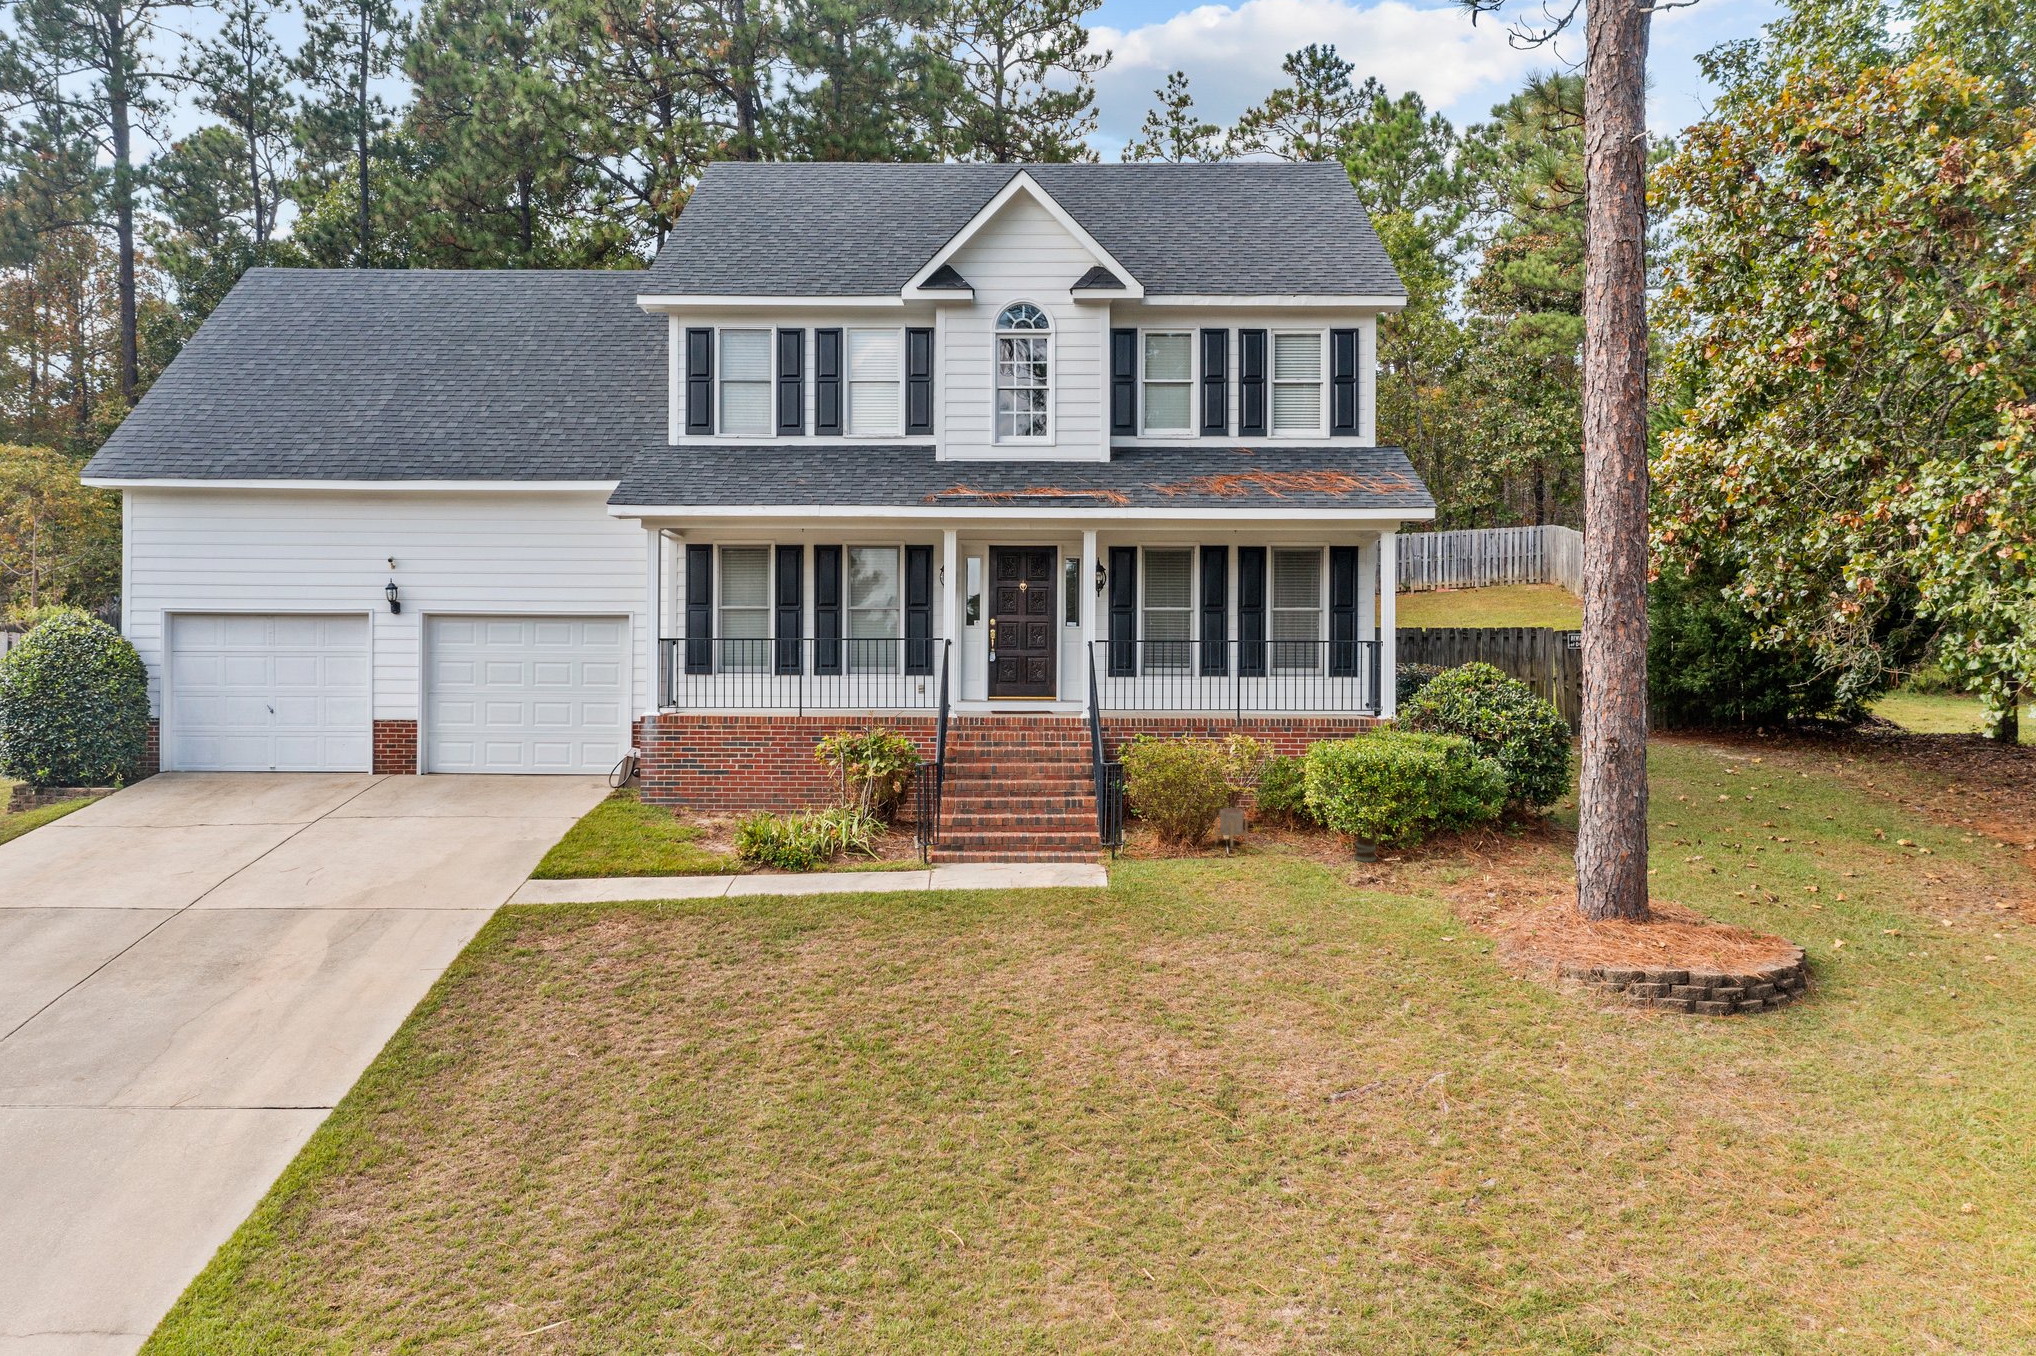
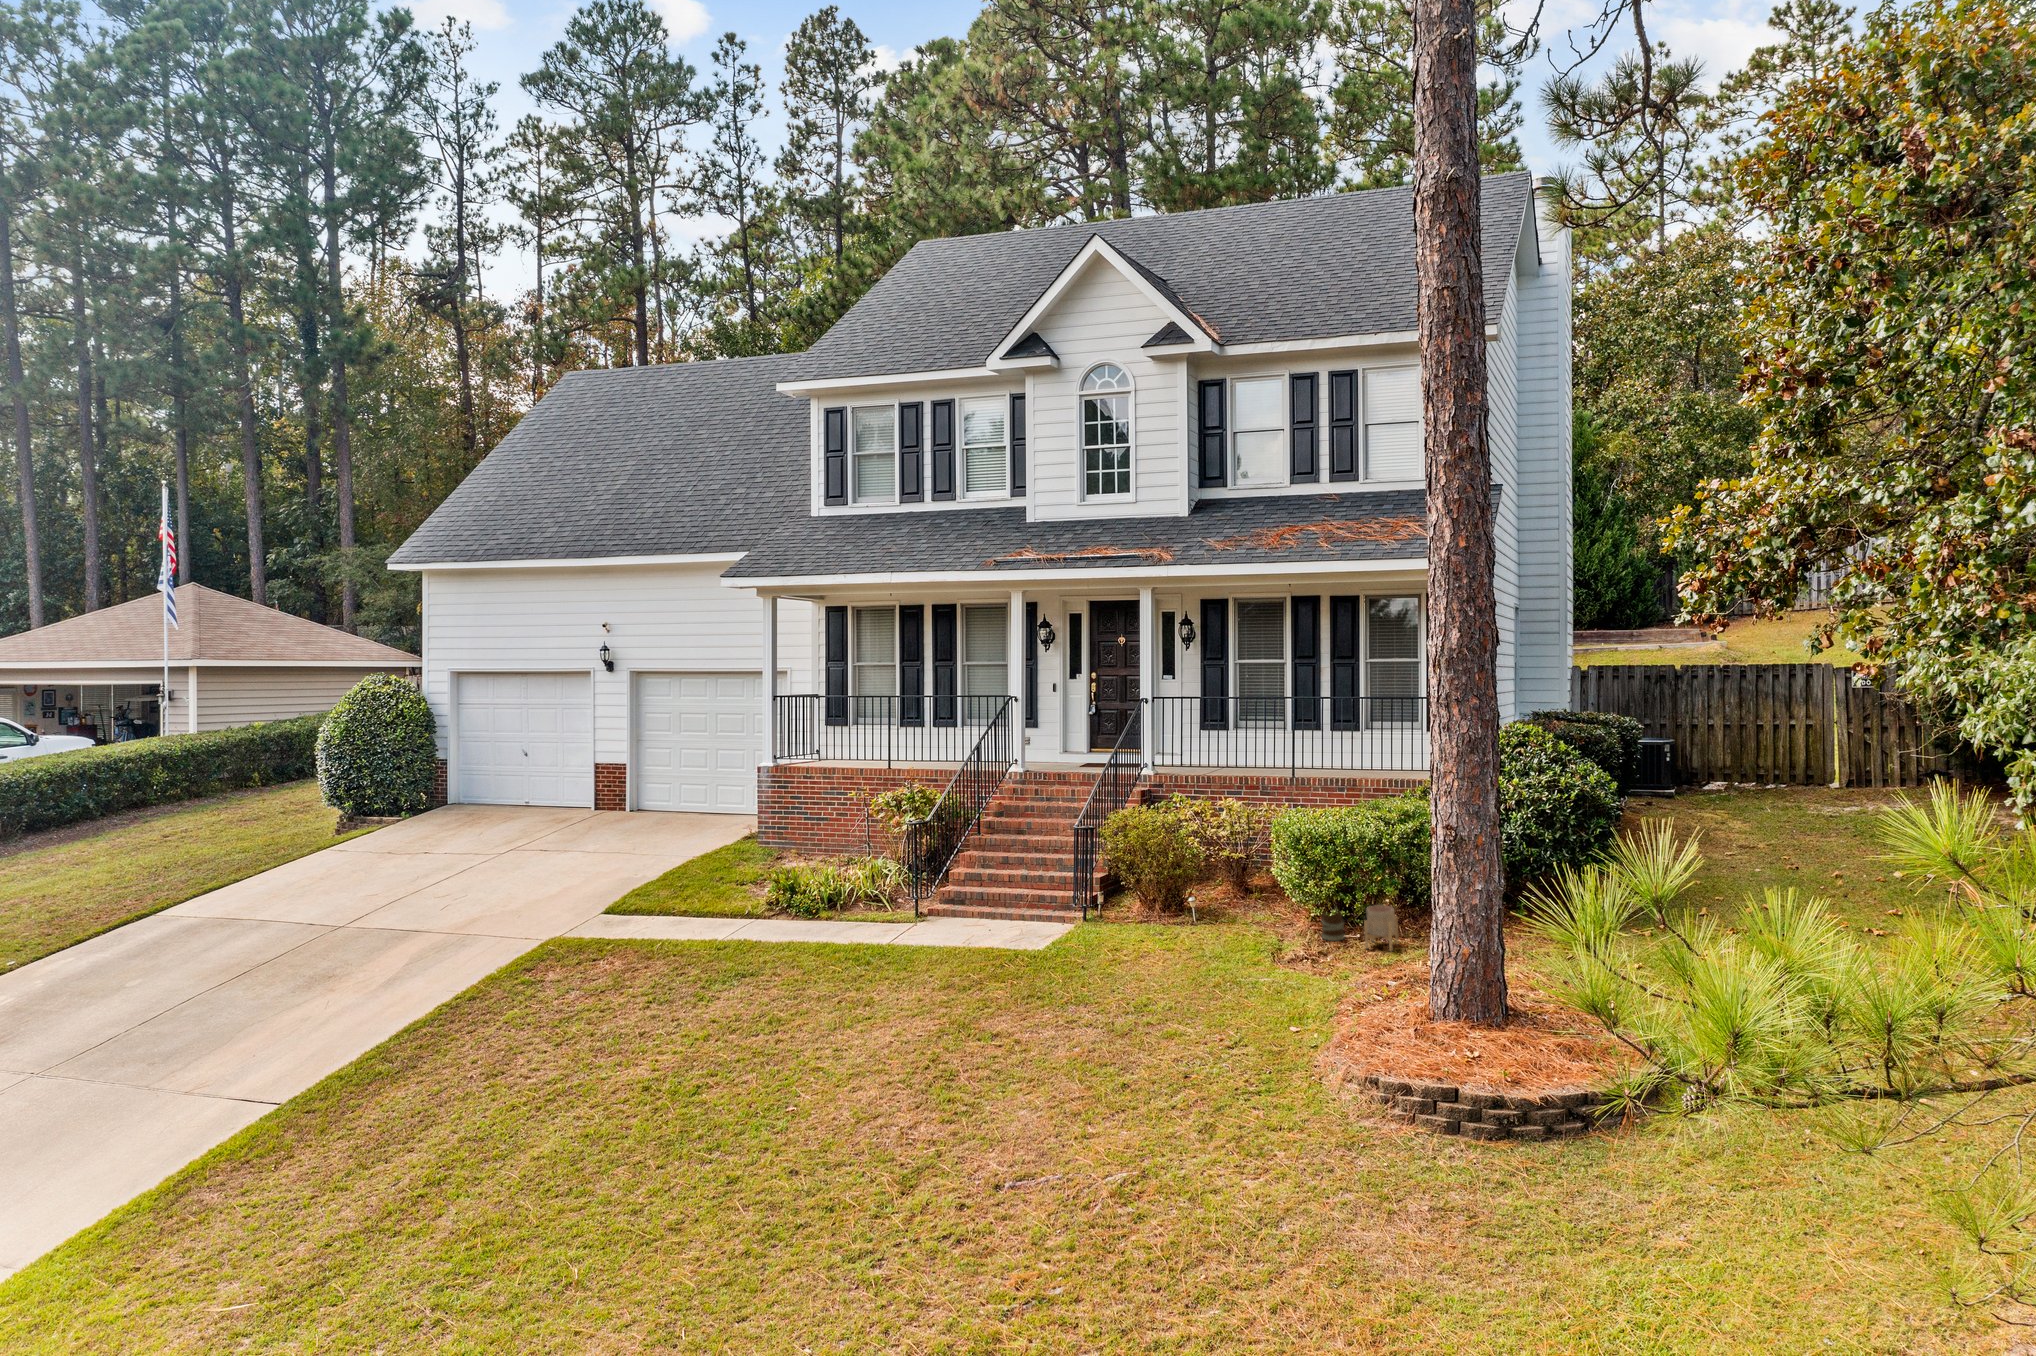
planter: present [1215,808,1247,846] -> present [1364,905,1398,951]

